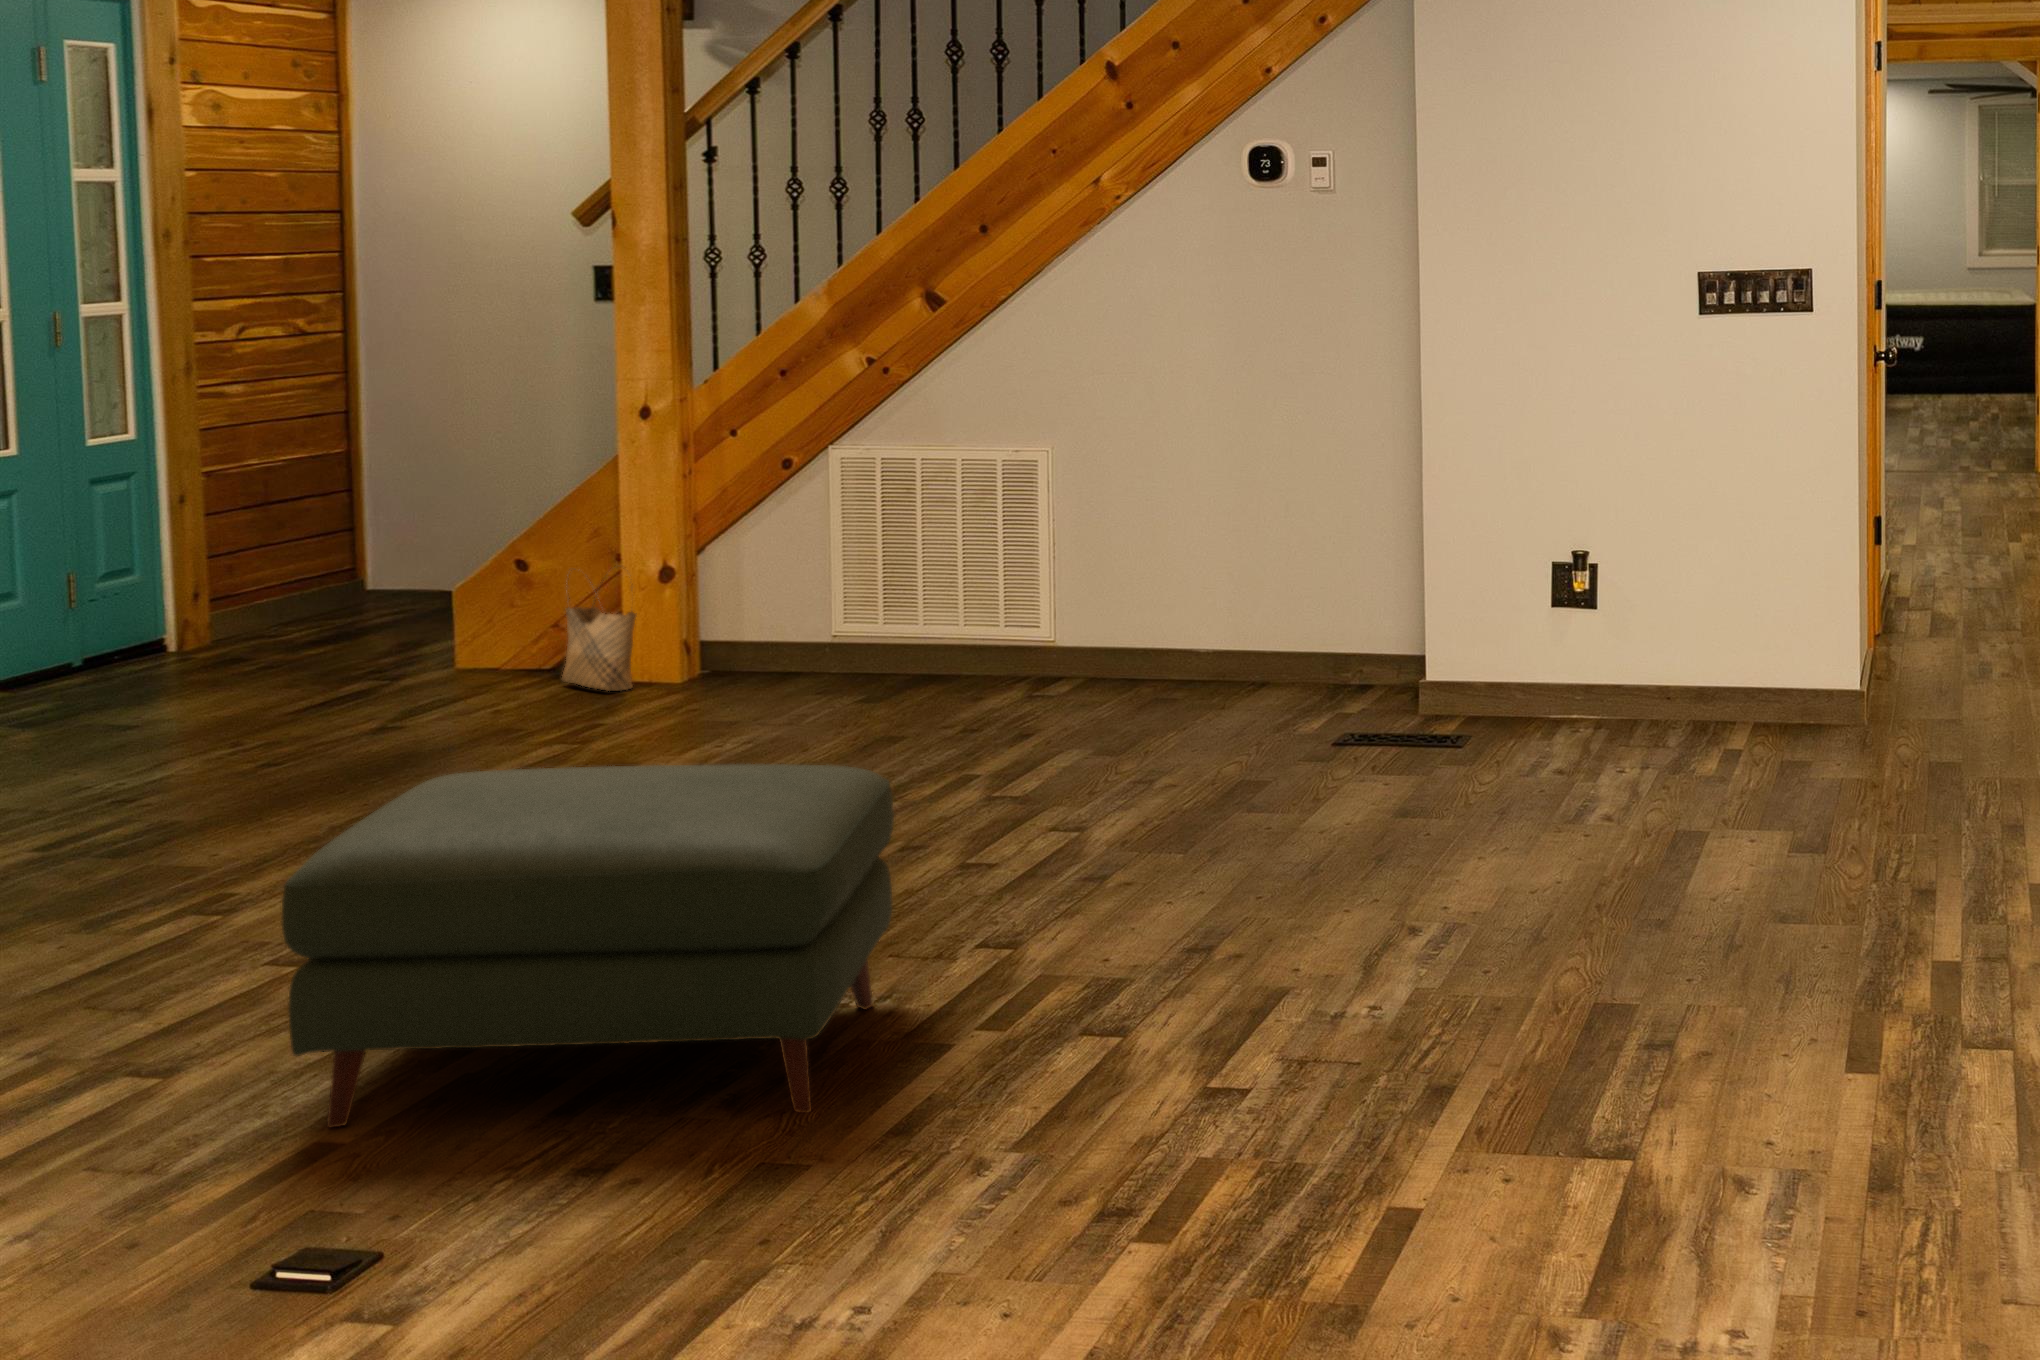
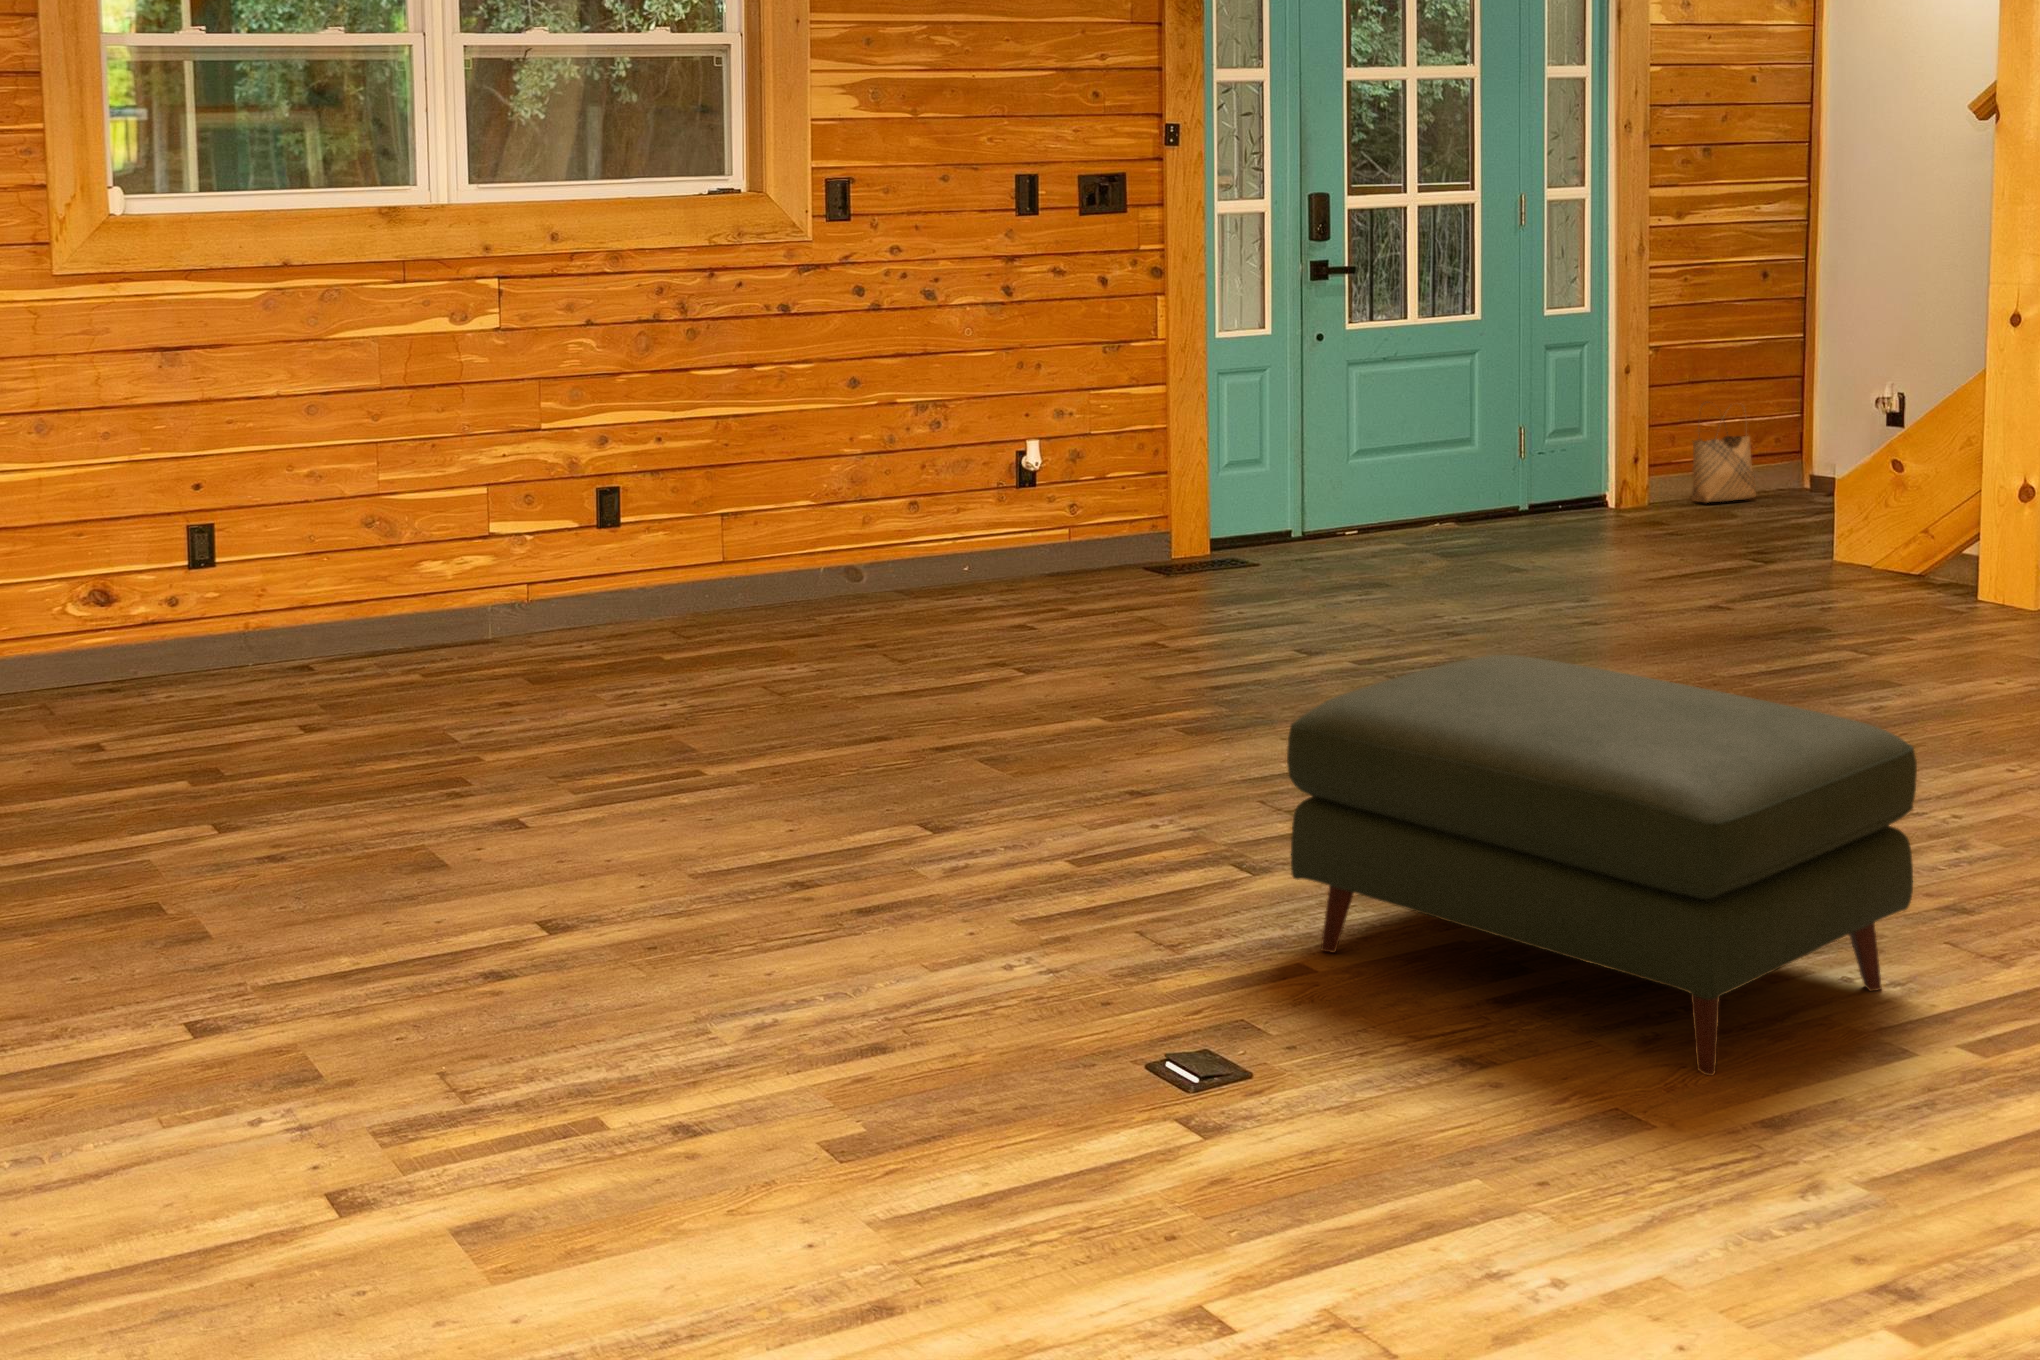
woven basket: present [562,566,636,691] -> present [1691,402,1756,503]

